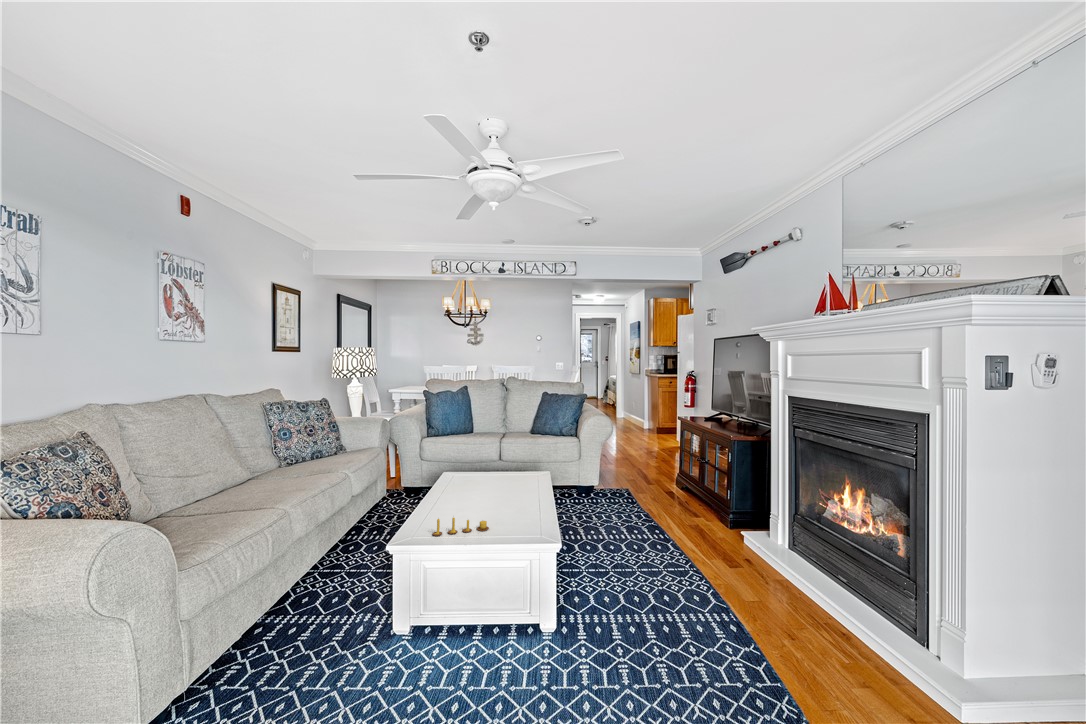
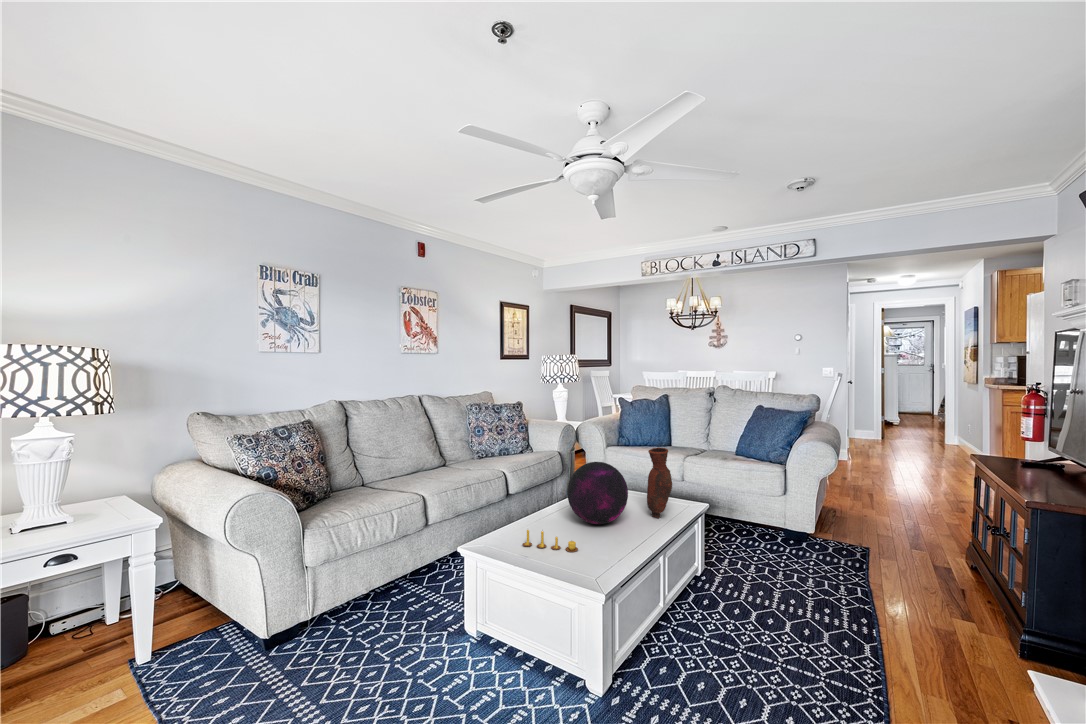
vase: none [510,429,533,490] -> present [647,447,672,518]
decorative orb: none [449,446,506,504] -> present [567,462,628,524]

